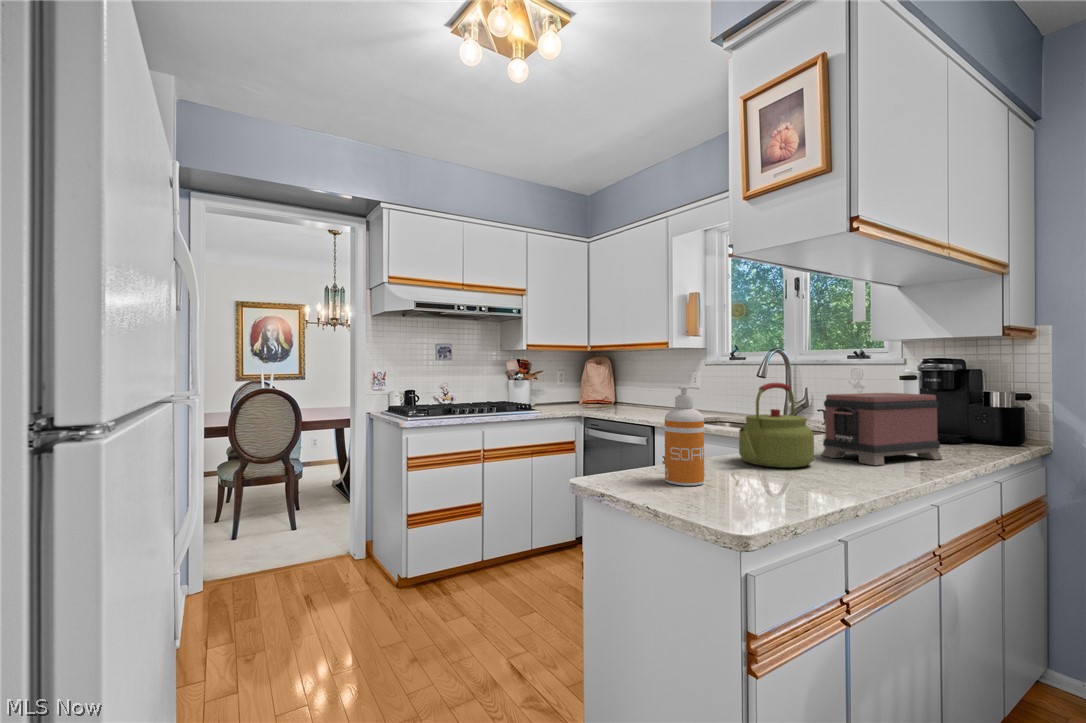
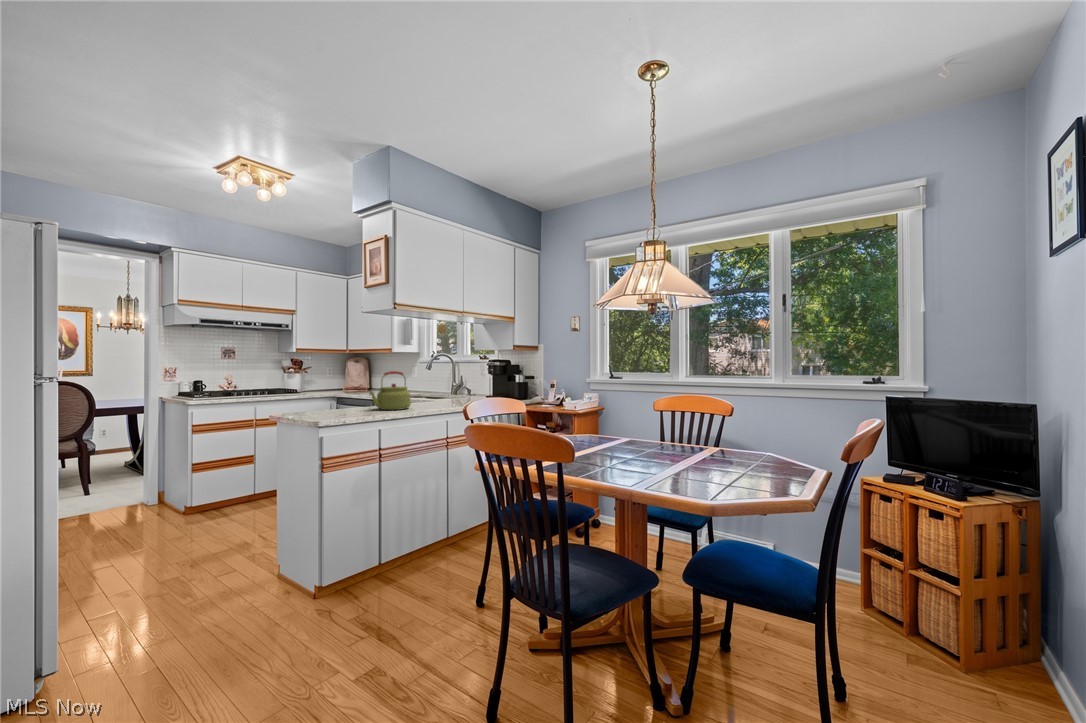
soap dispenser: present [665,386,704,486] -> none [323,372,342,416]
toaster: present [821,393,942,465] -> none [424,376,476,408]

